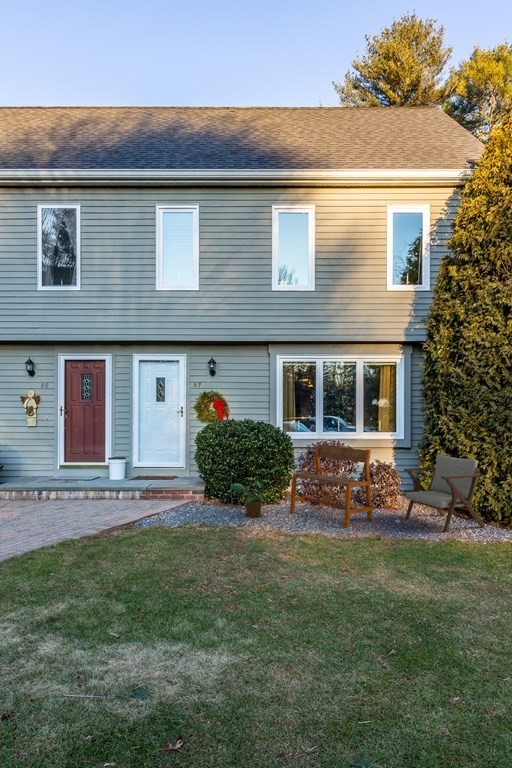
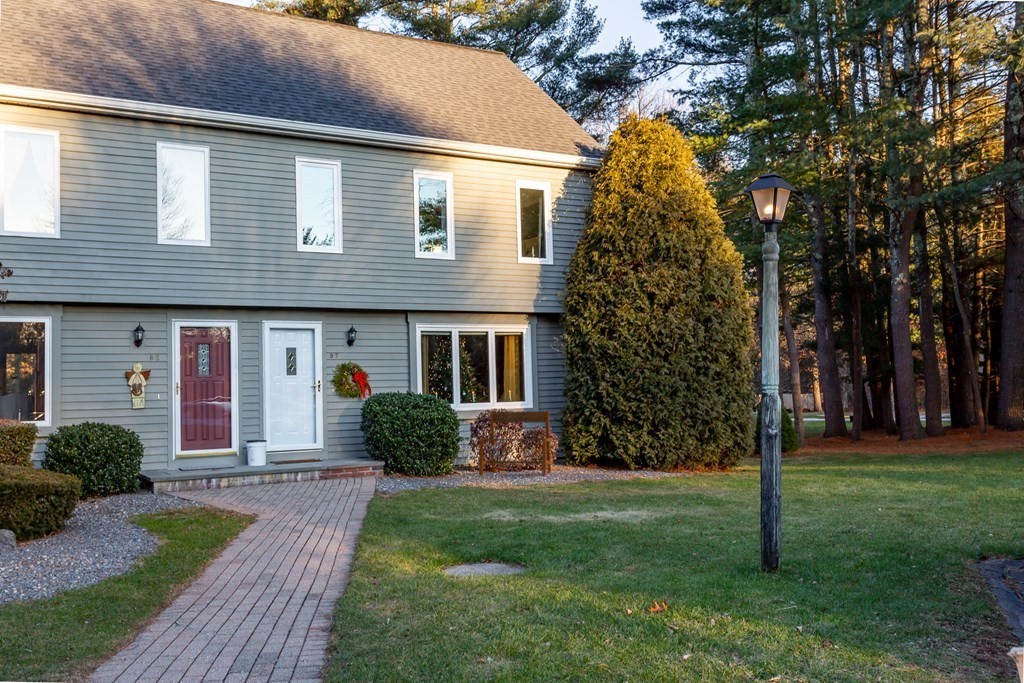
lounge chair: present [404,454,485,532] -> none [571,414,633,472]
potted plant: present [230,482,265,518] -> none [438,447,467,479]

